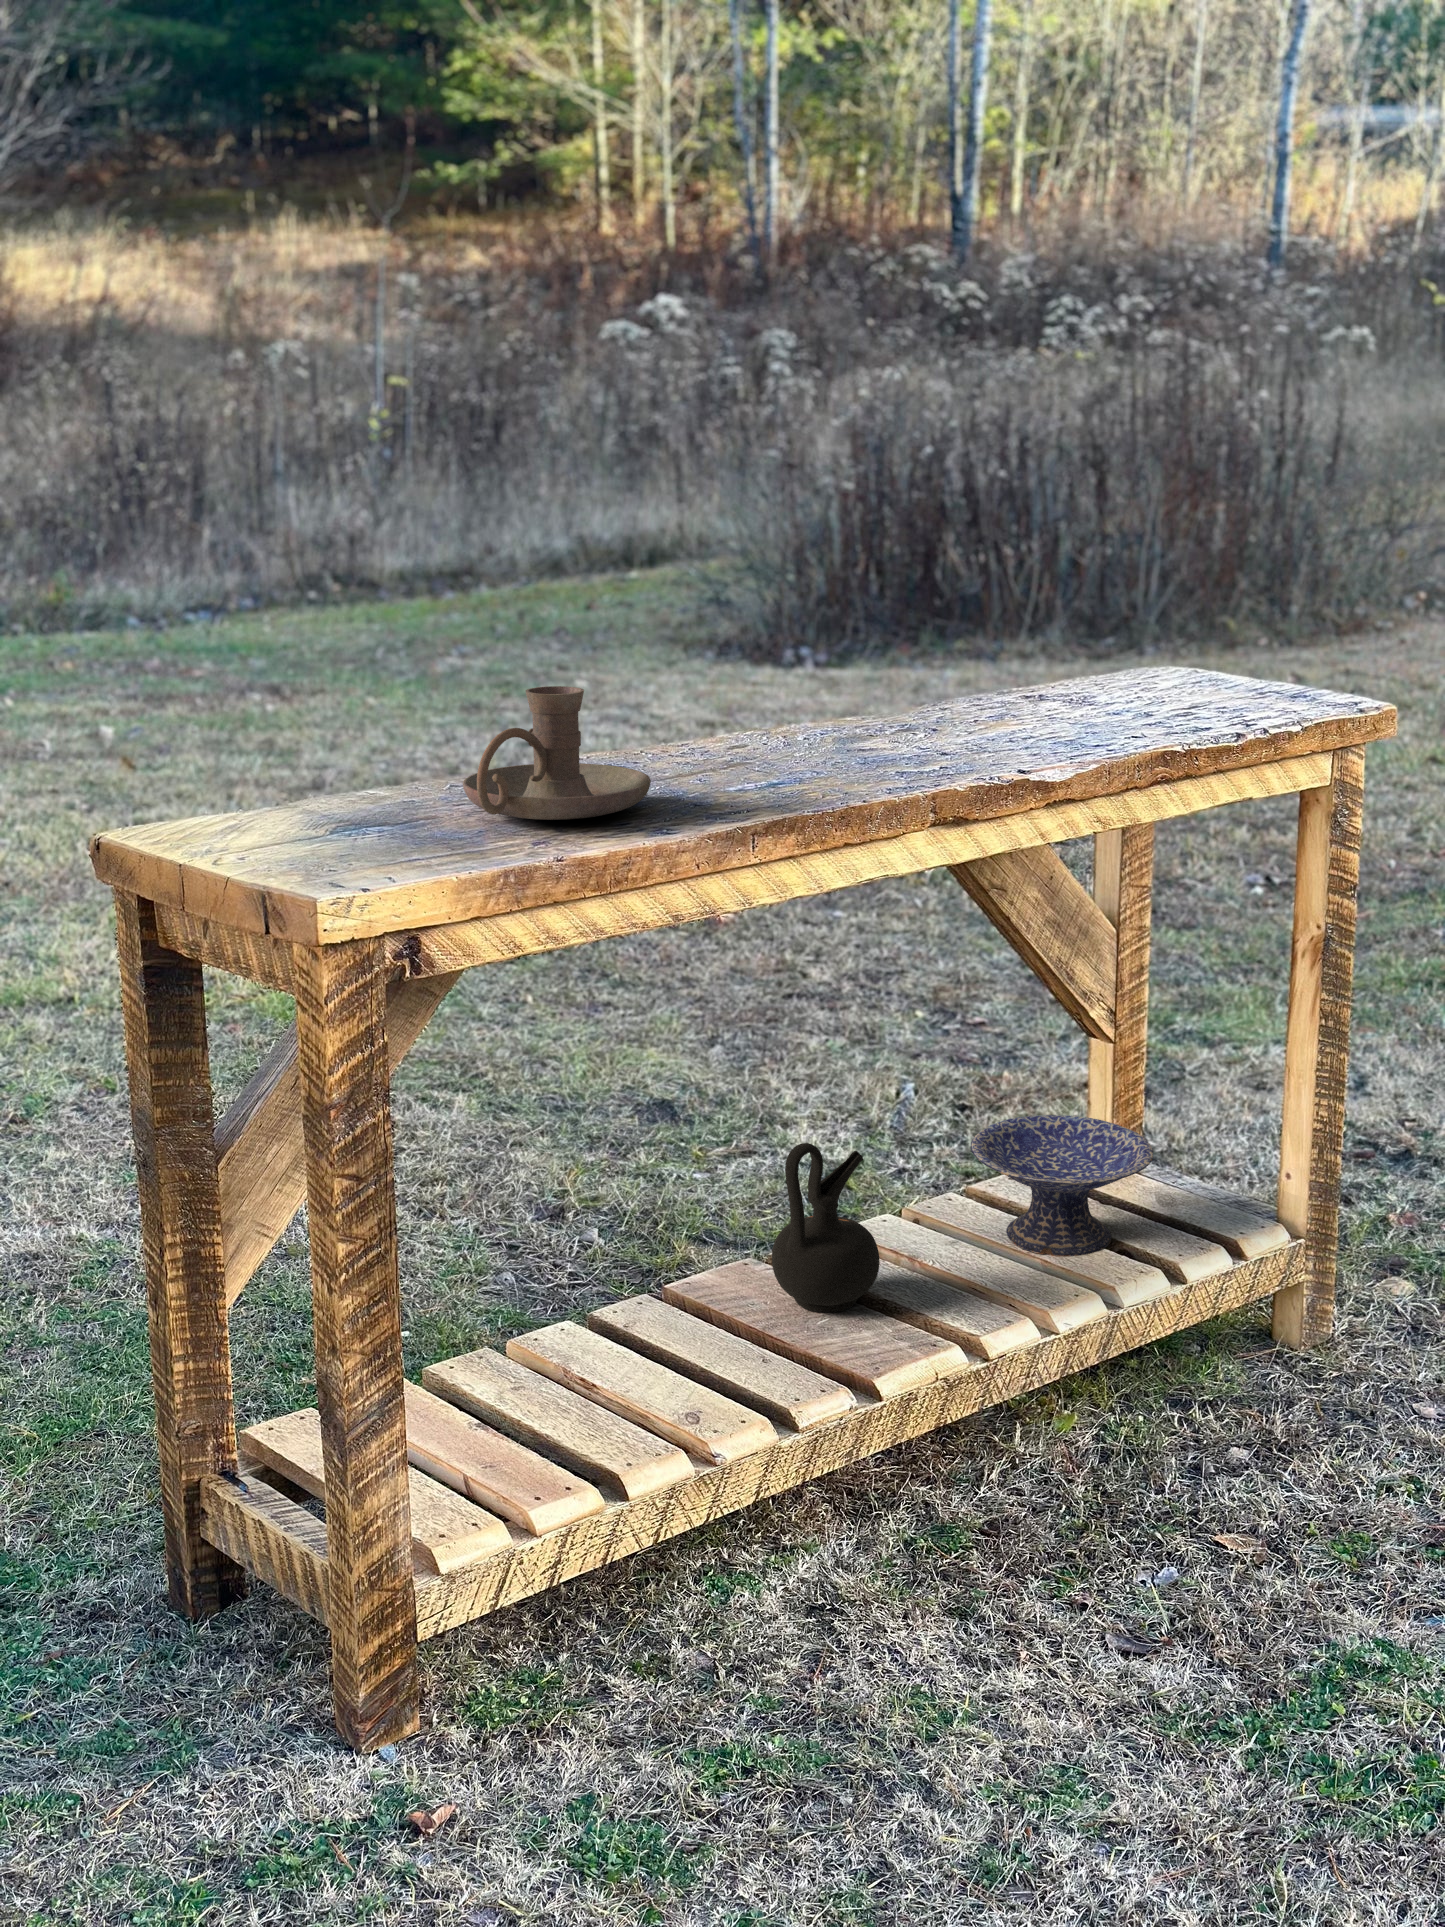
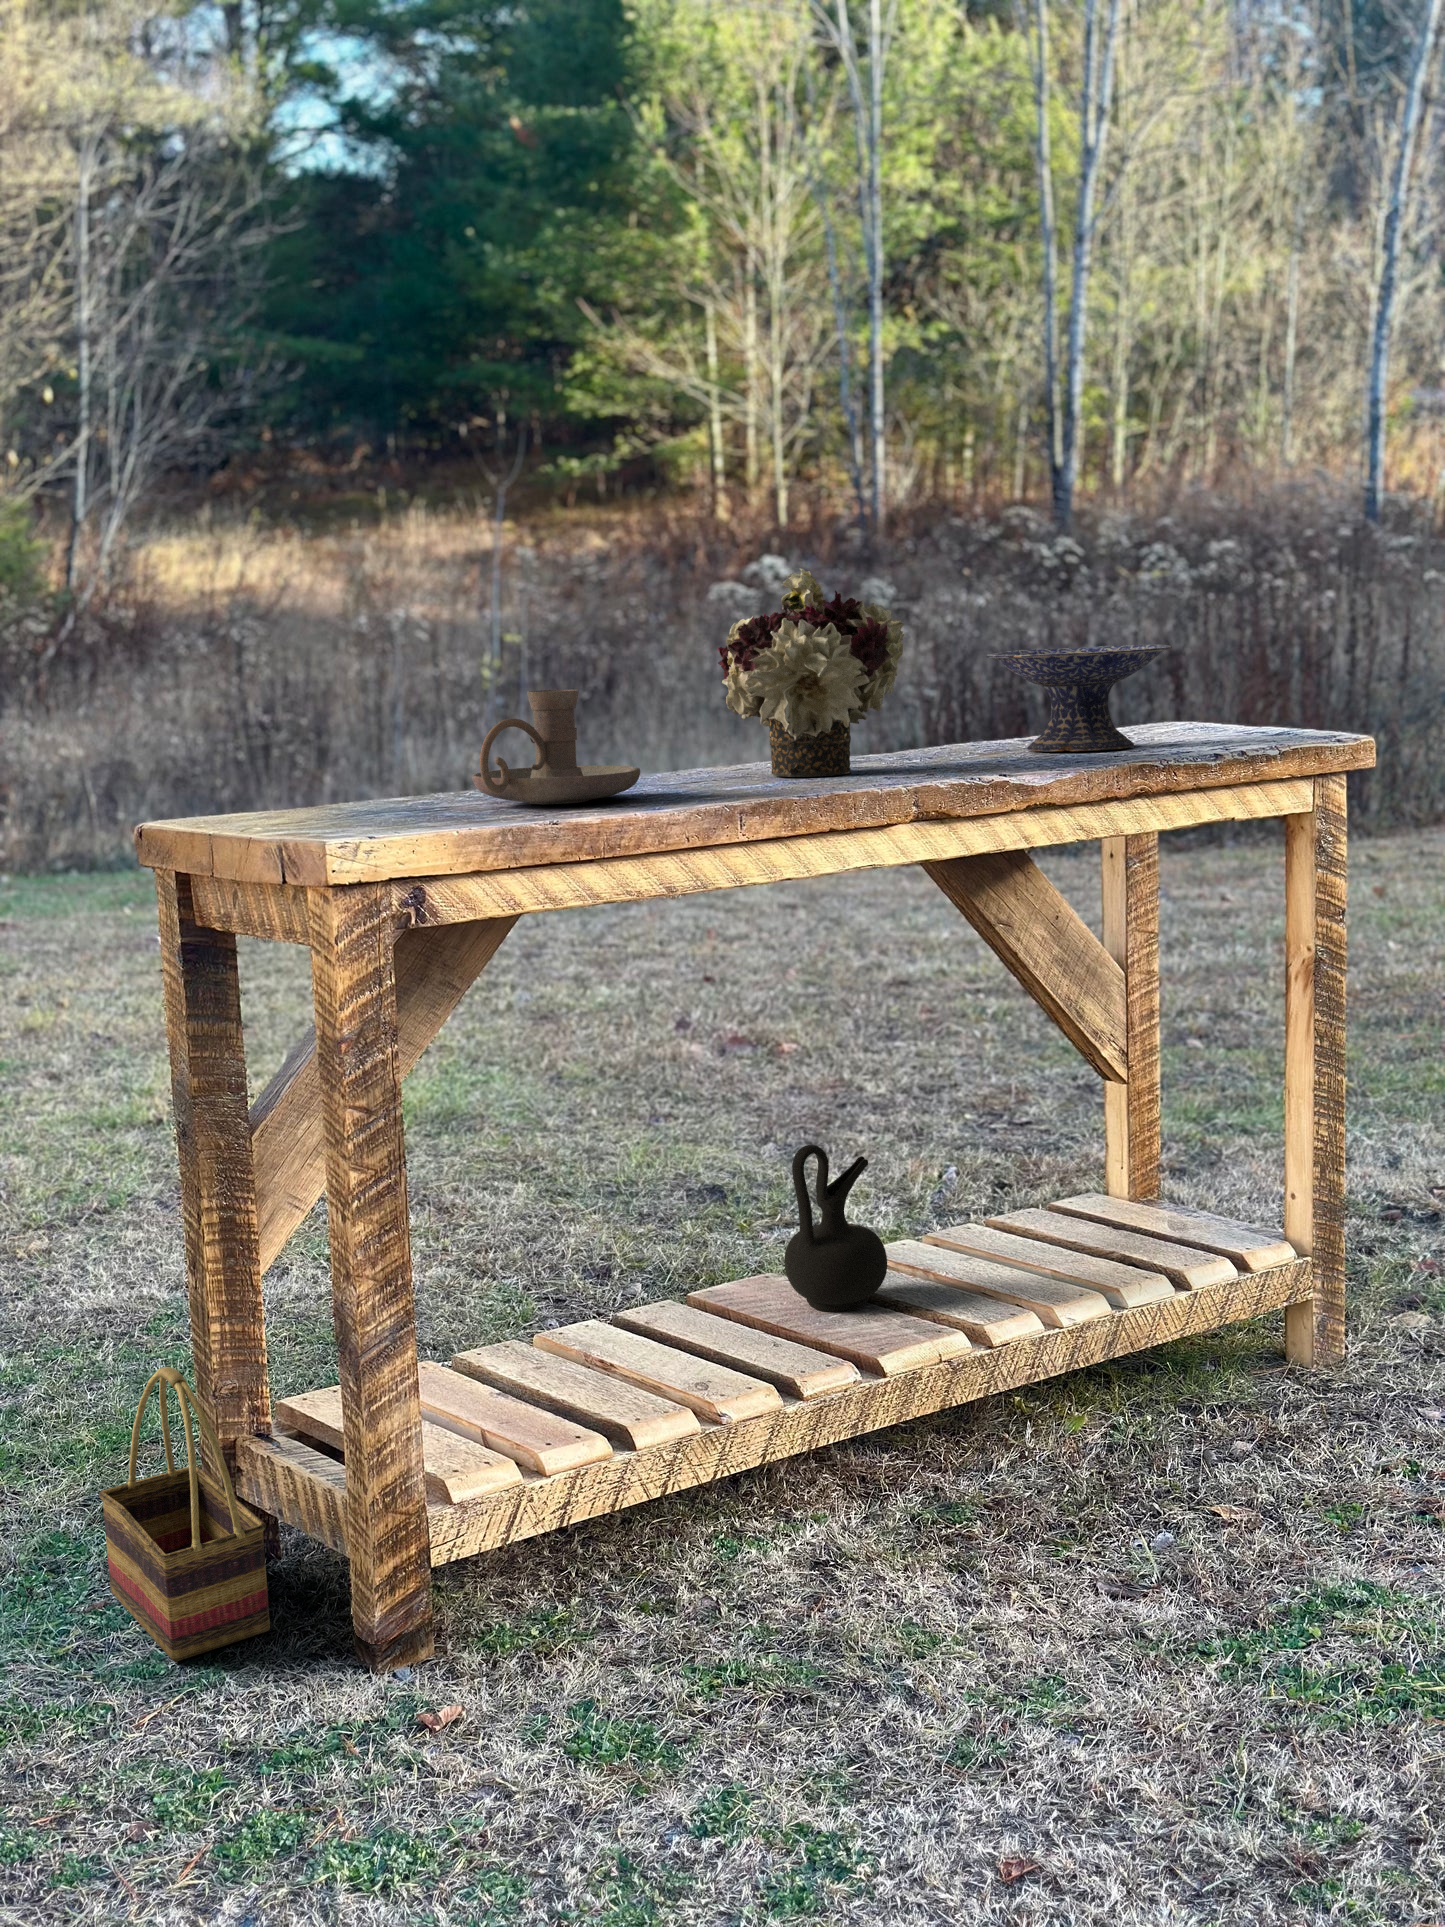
flower arrangement: none [723,535,936,769] -> present [718,569,905,777]
decorative bowl: present [971,1115,1153,1257] -> present [986,644,1171,752]
basket: none [50,1416,240,1735] -> present [99,1367,270,1661]

